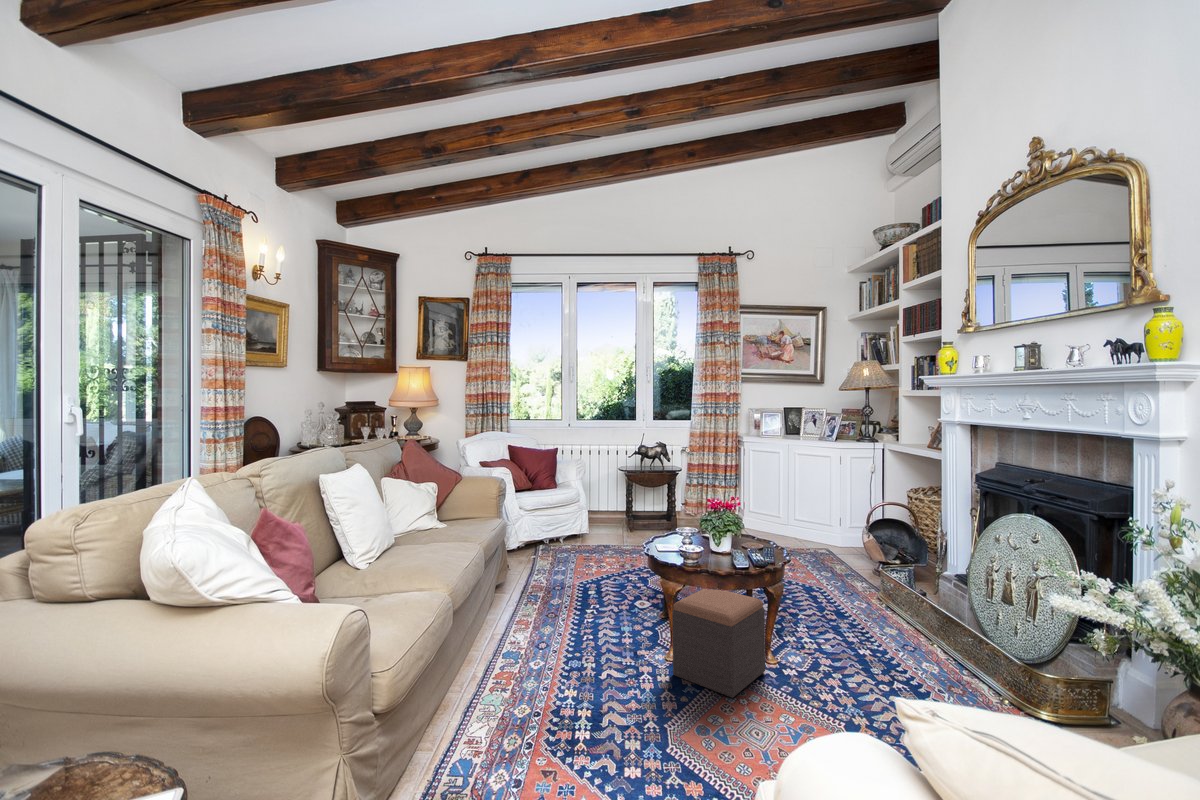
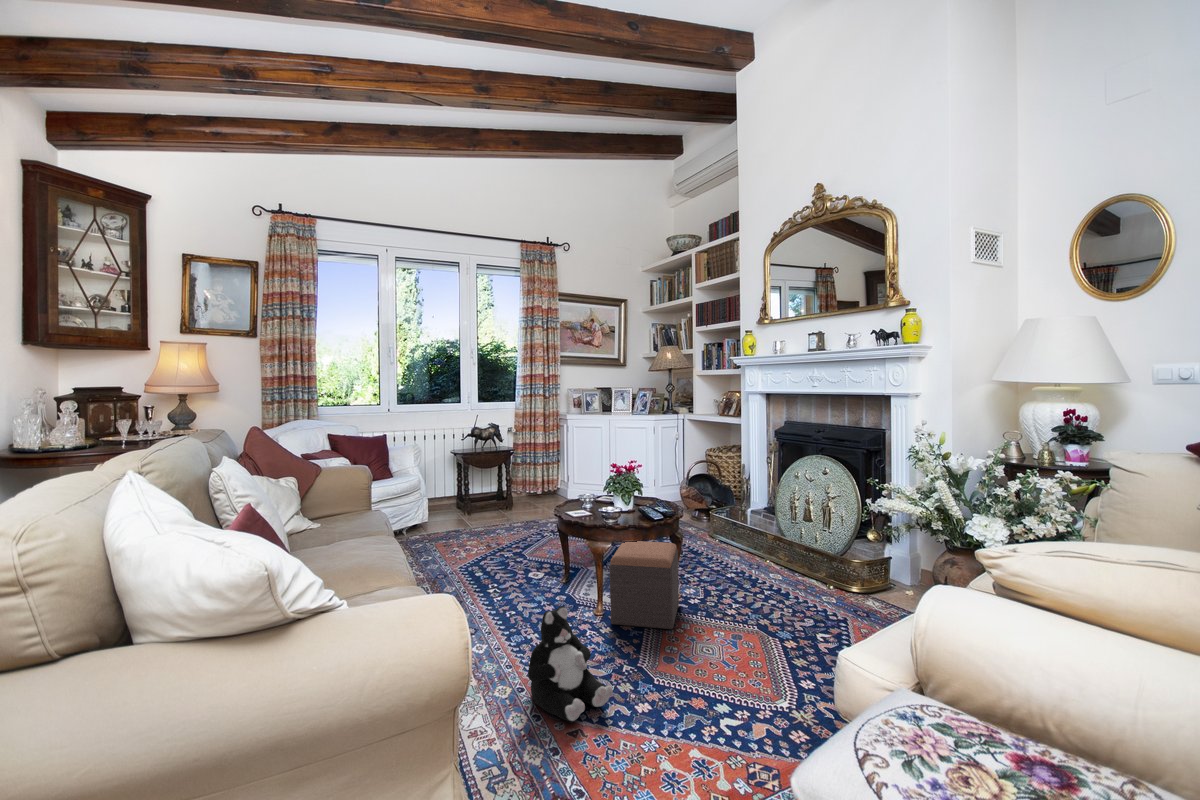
plush toy: none [528,641,603,760] -> present [528,606,613,721]

